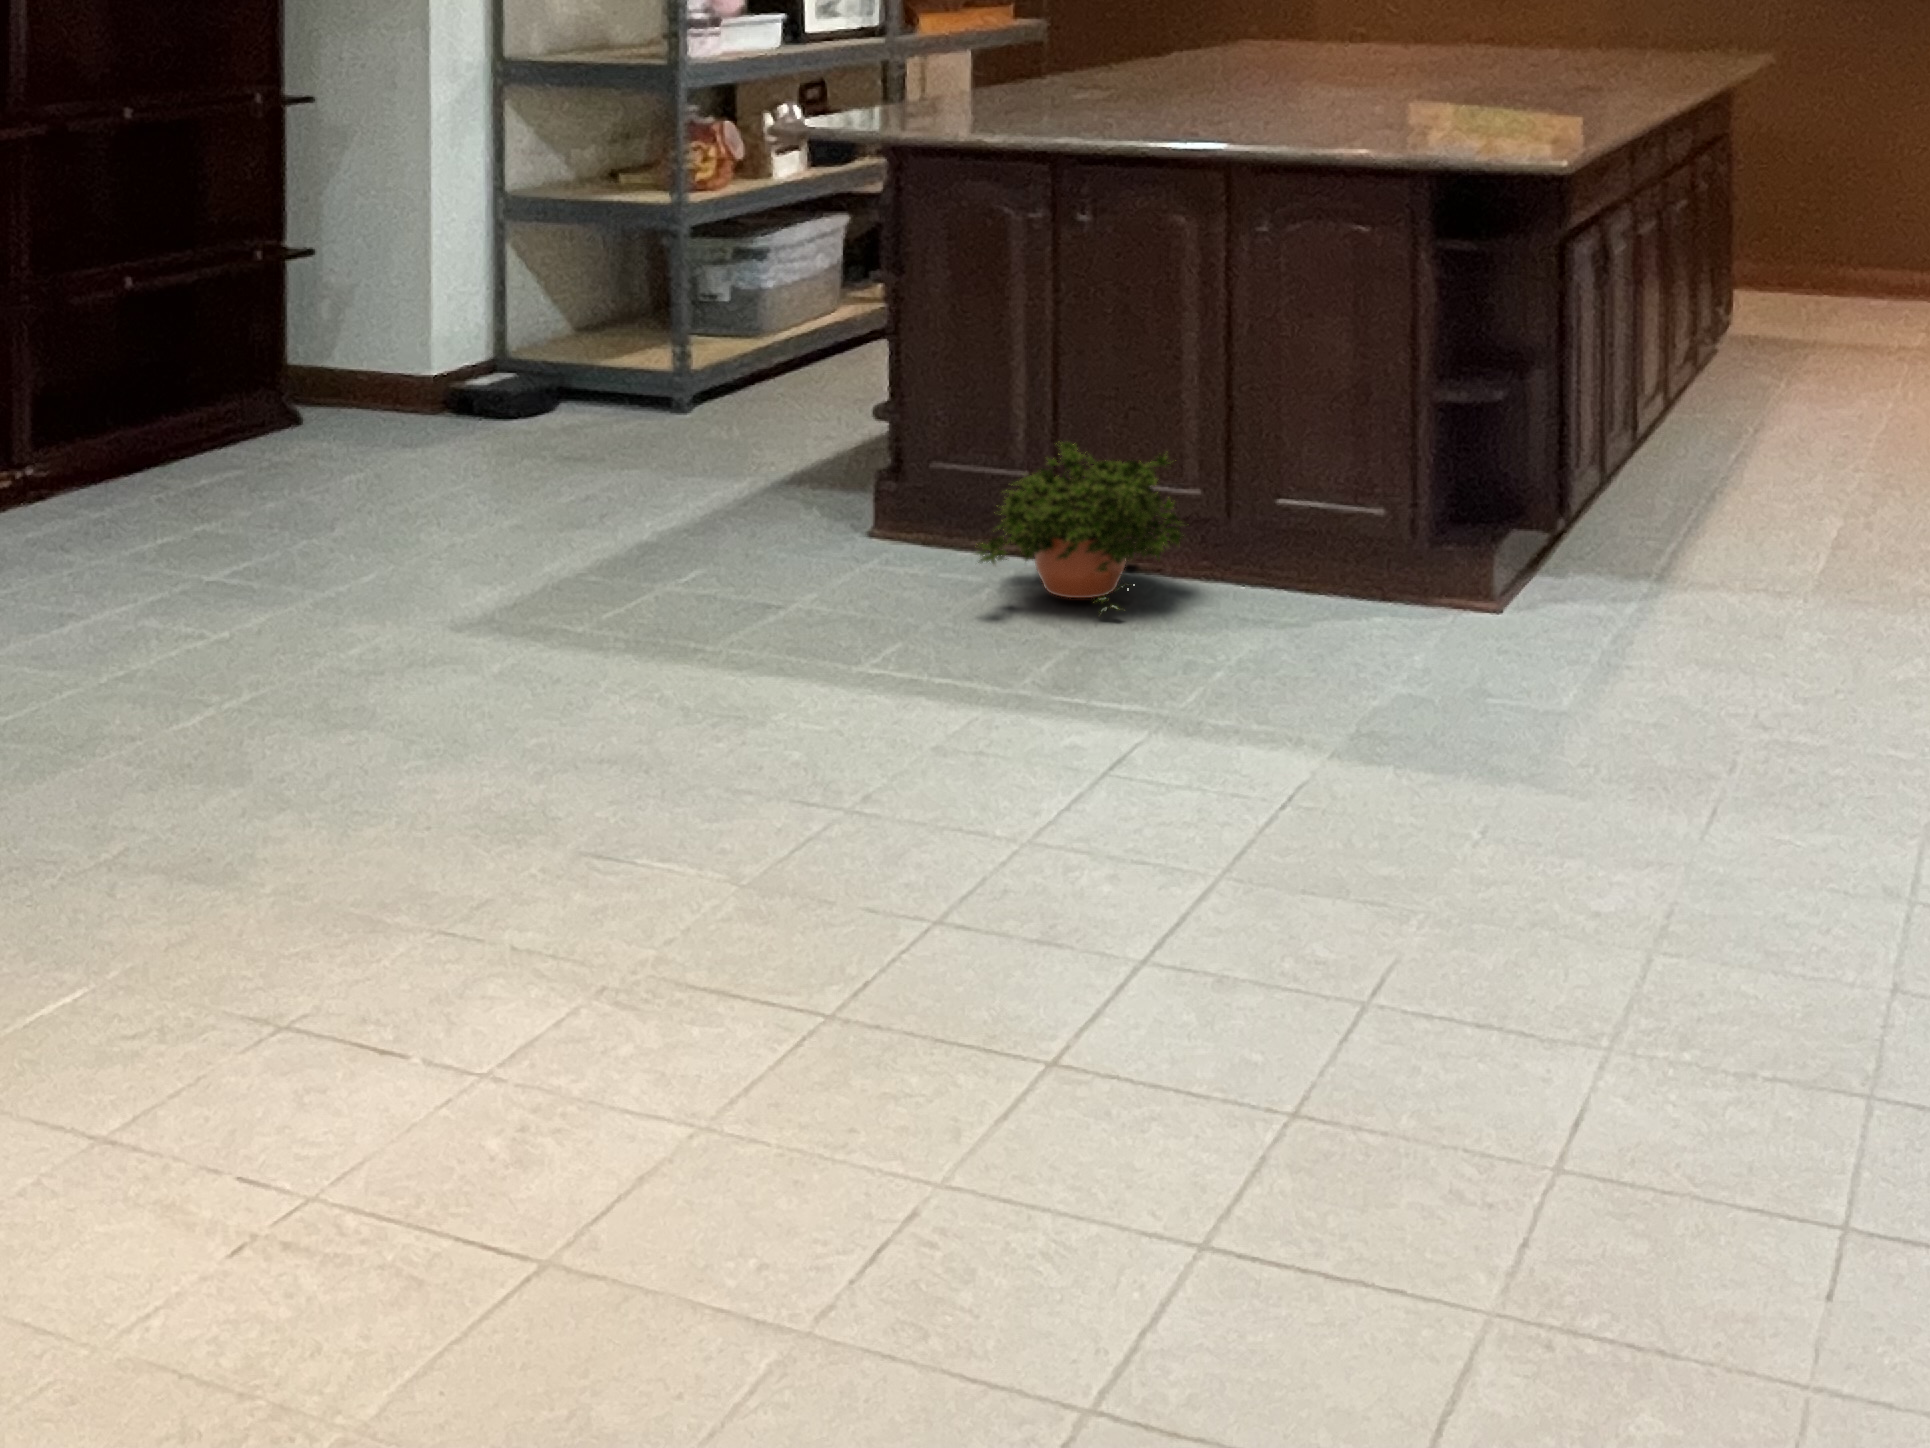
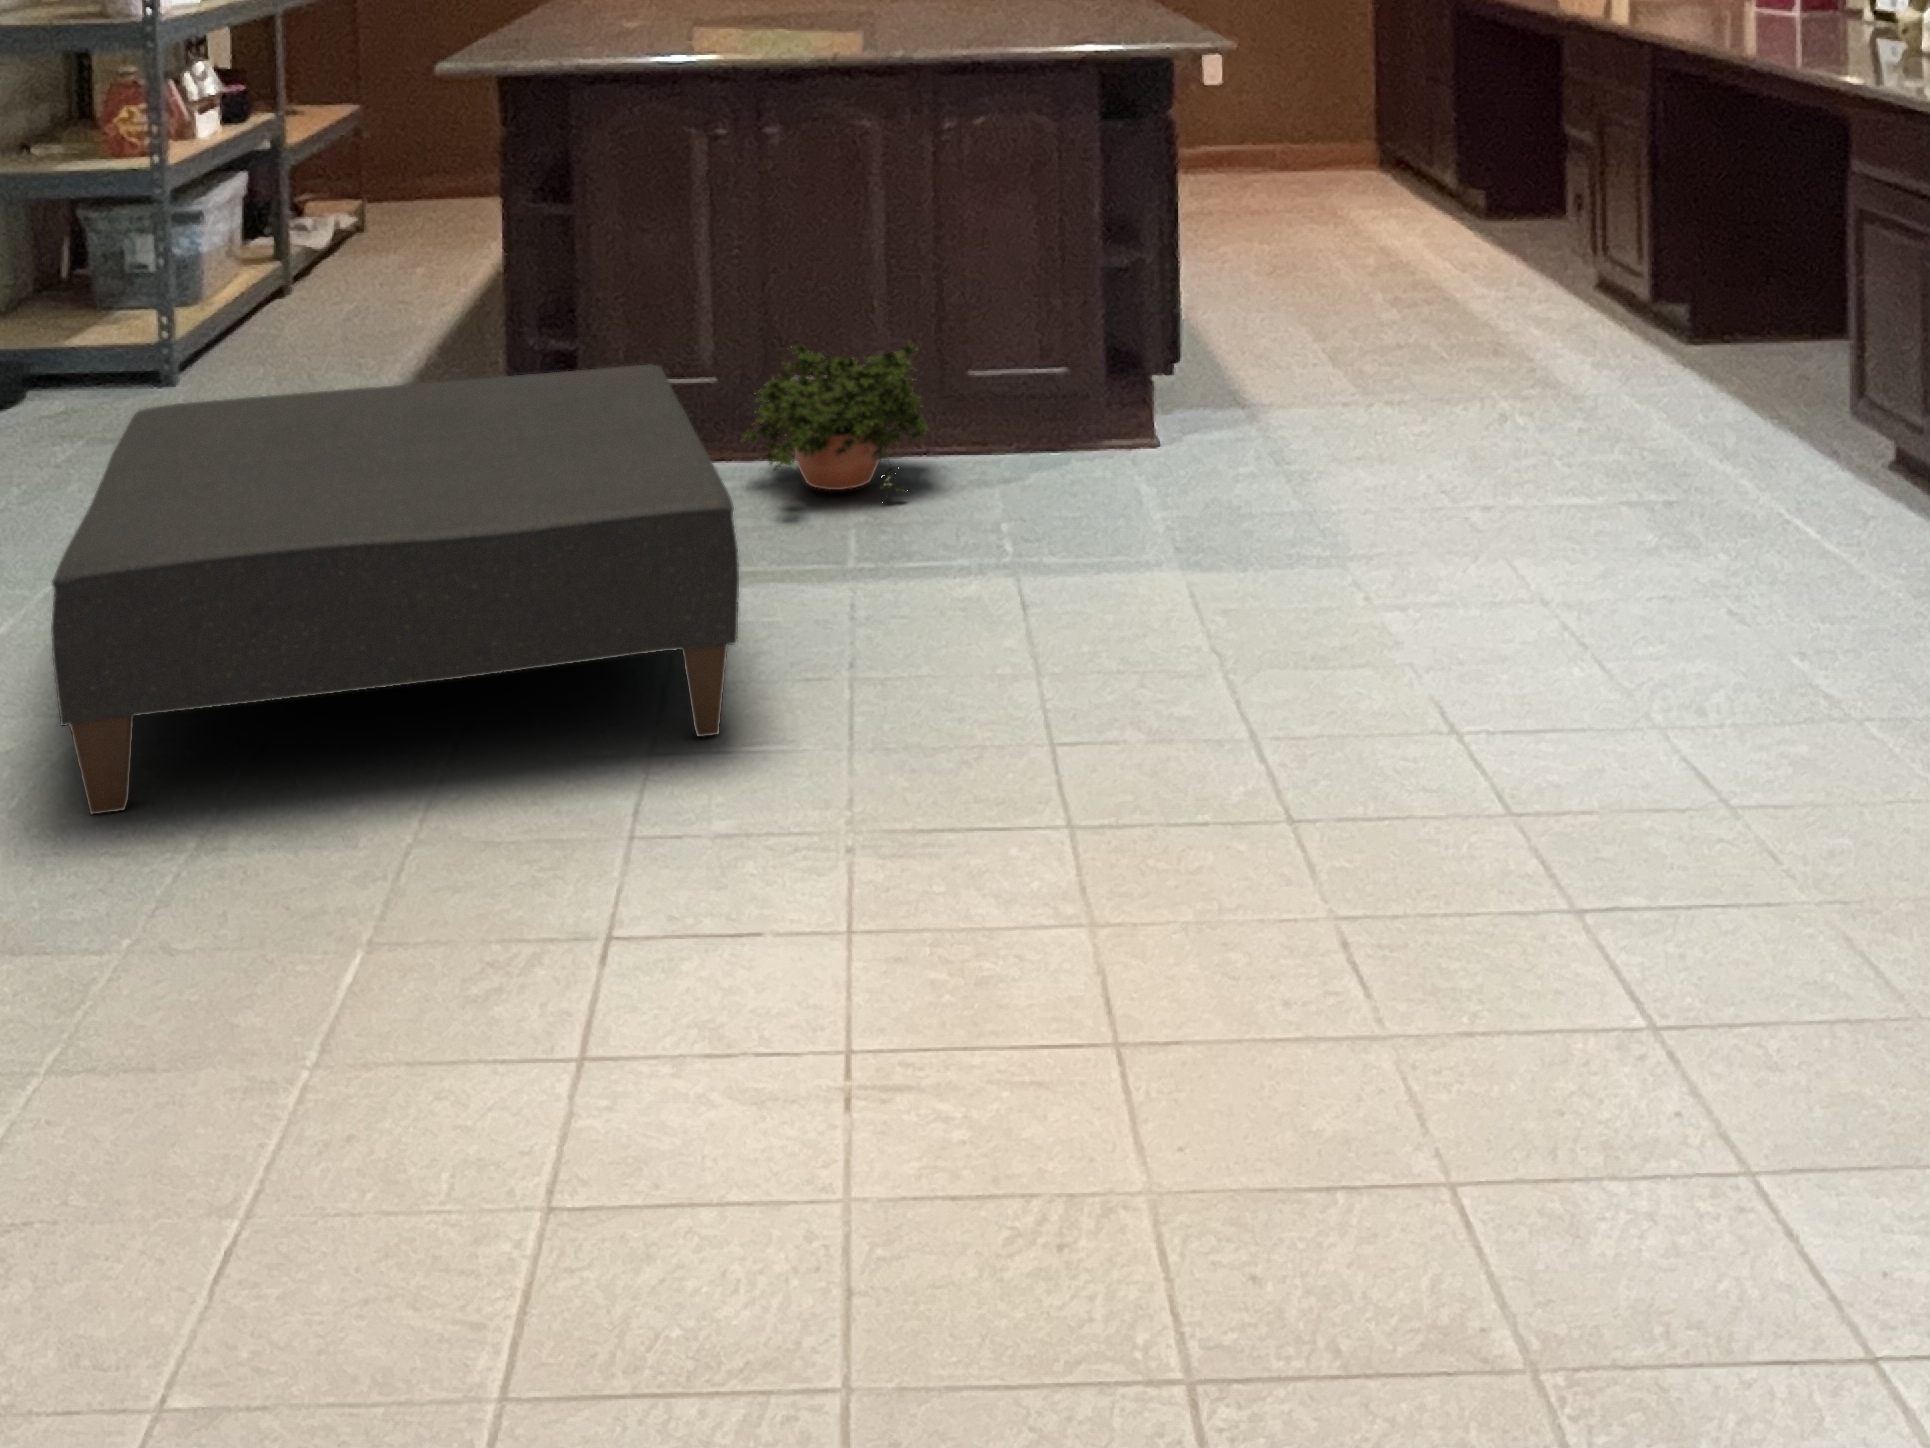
ottoman: none [106,413,854,791] -> present [51,365,739,814]

